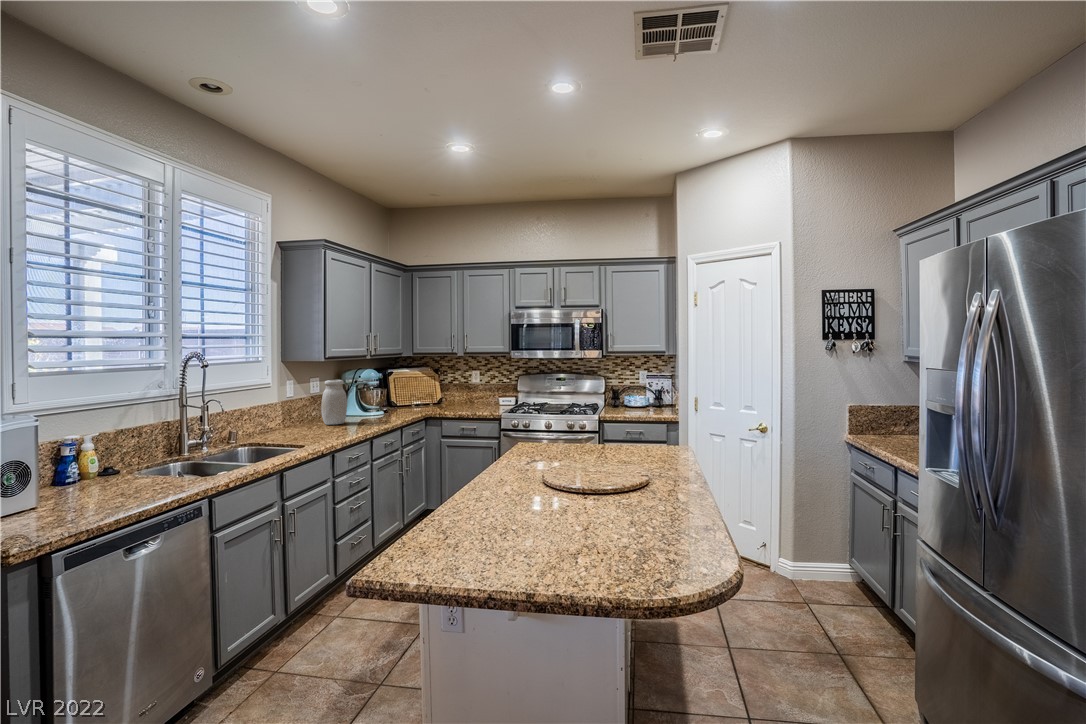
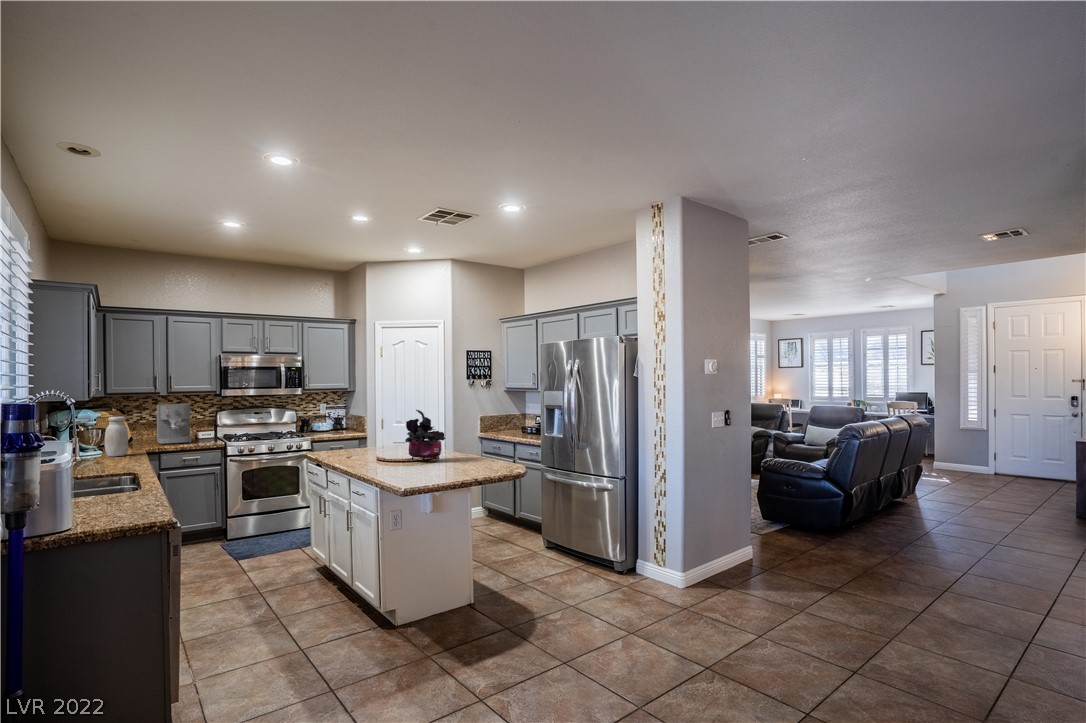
coffee maker: none [433,366,472,410] -> present [157,404,192,444]
potted plant: none [432,410,555,551] -> present [405,410,445,462]

